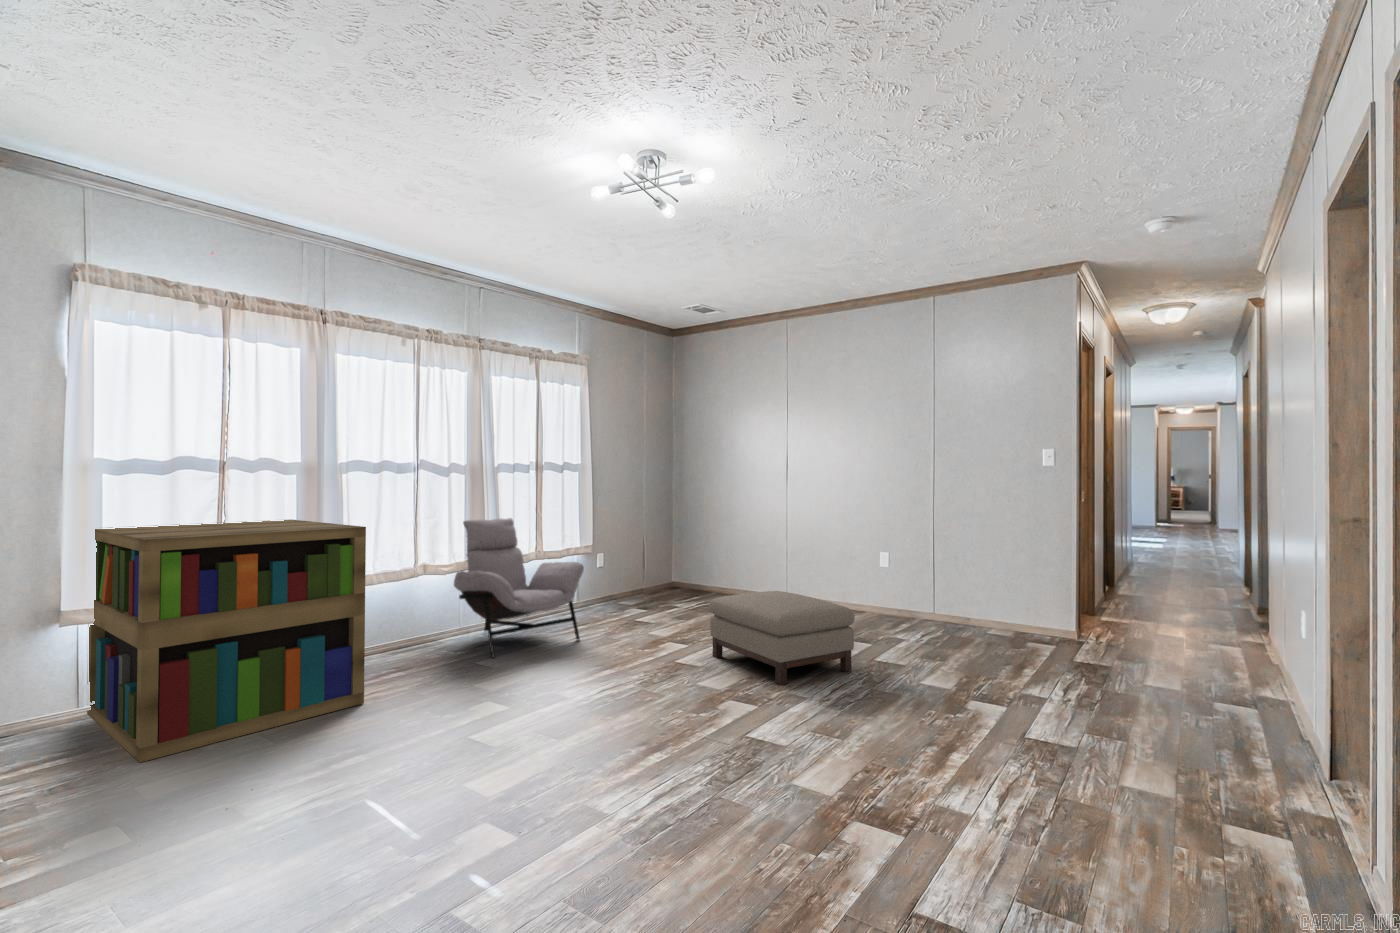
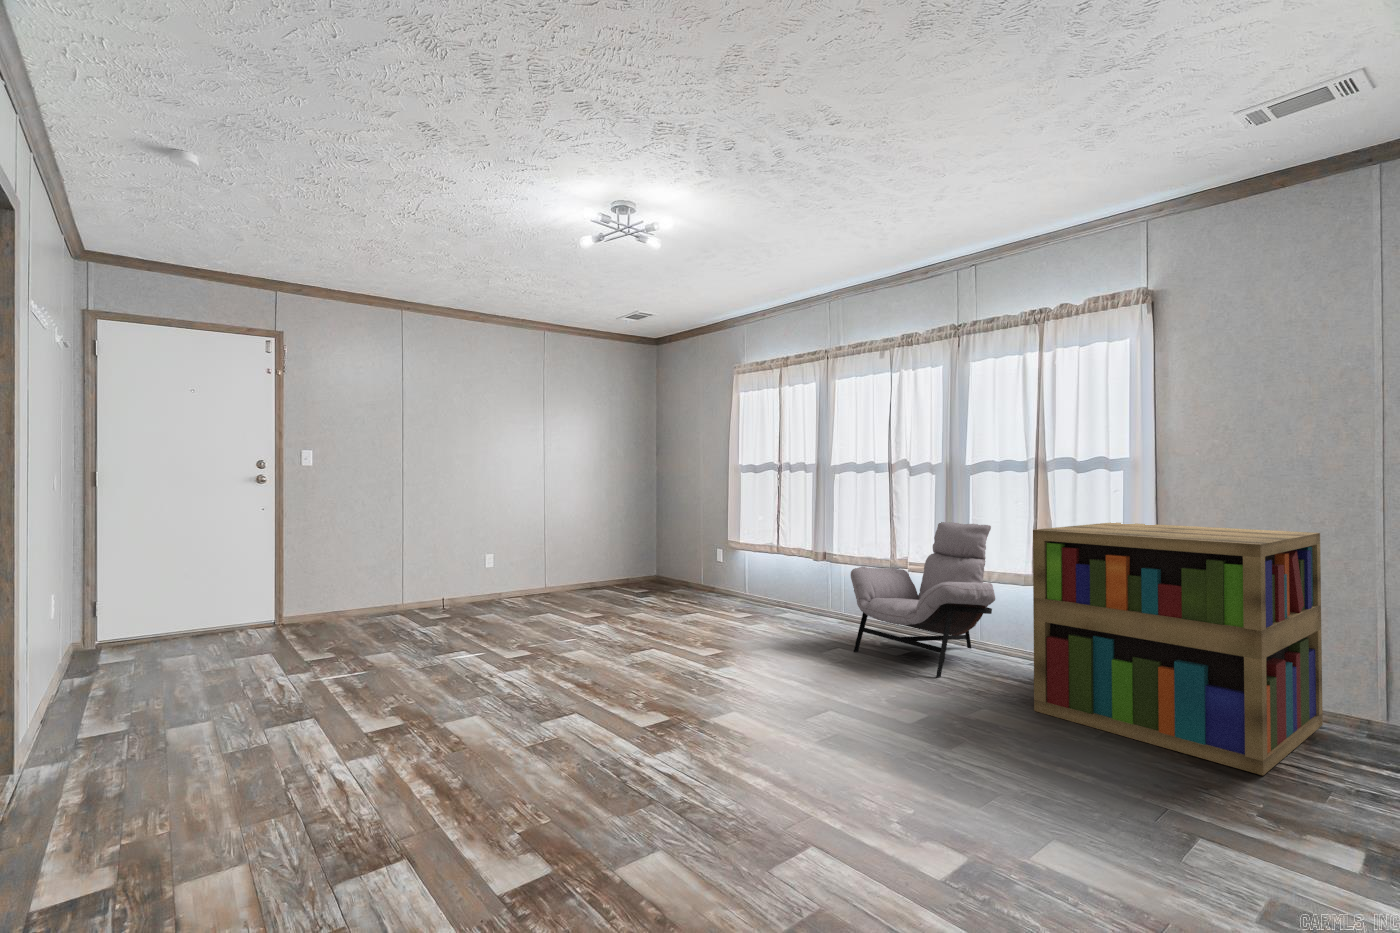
bookshelf: present [87,520,366,762] -> present [1033,522,1323,775]
ottoman: present [710,591,855,685] -> none [713,650,947,812]

